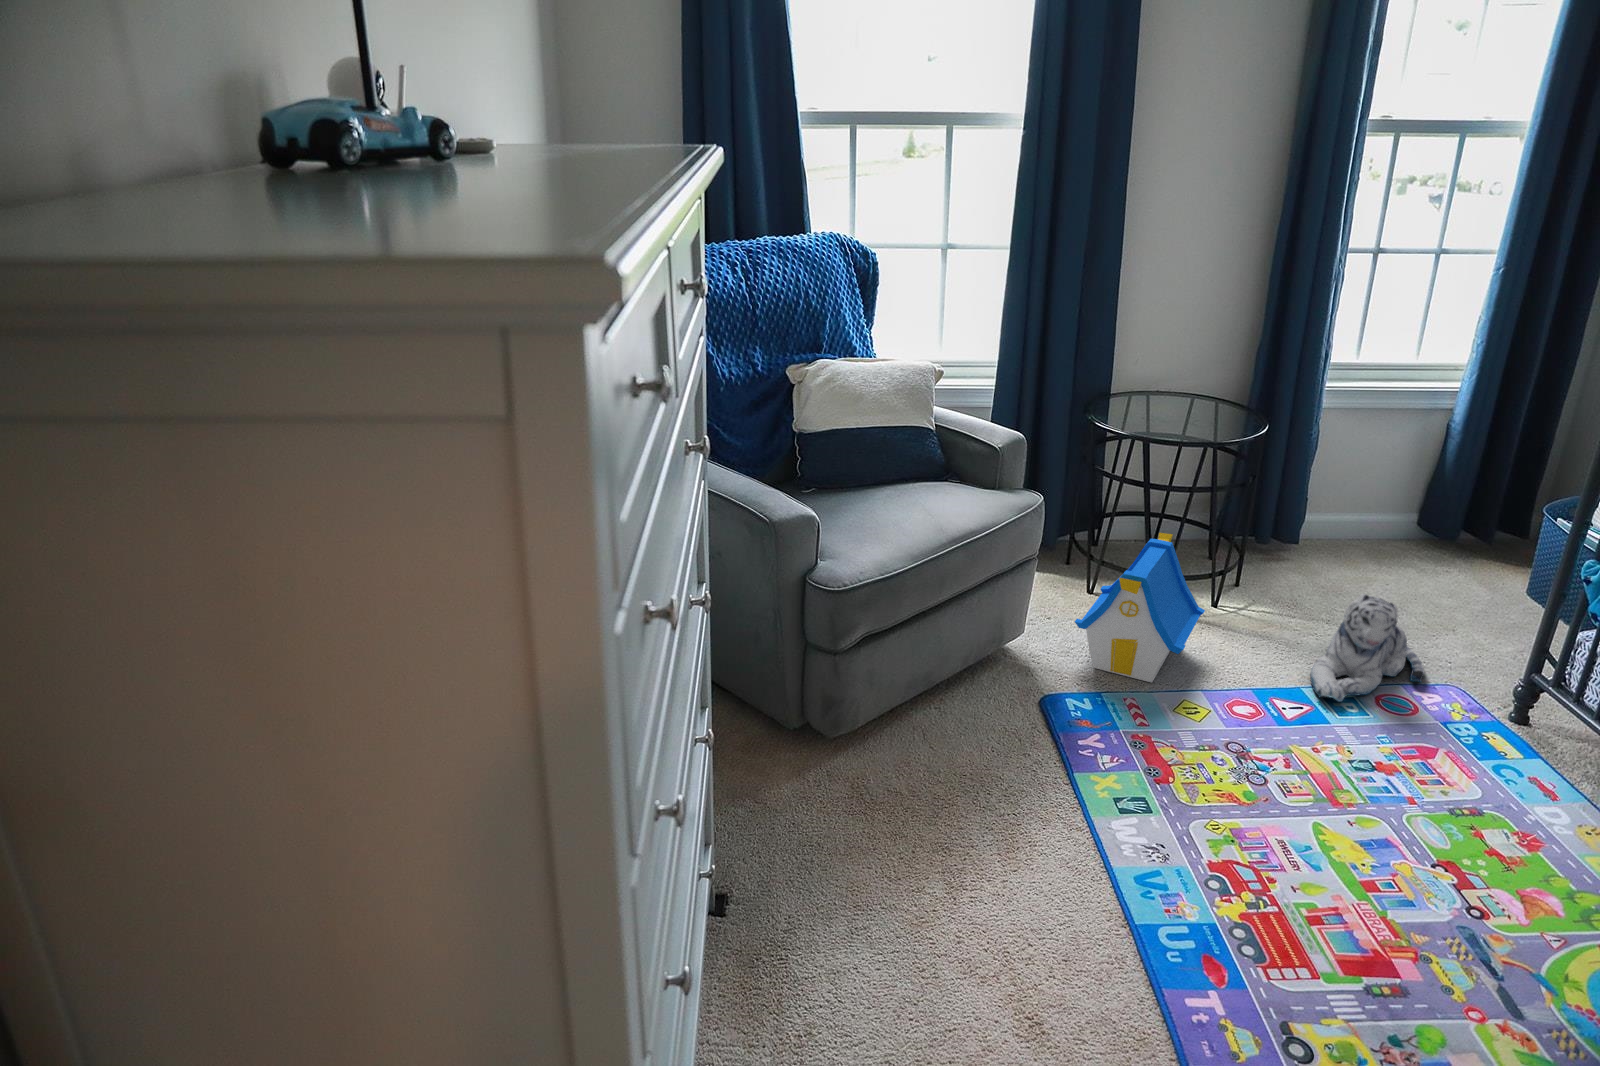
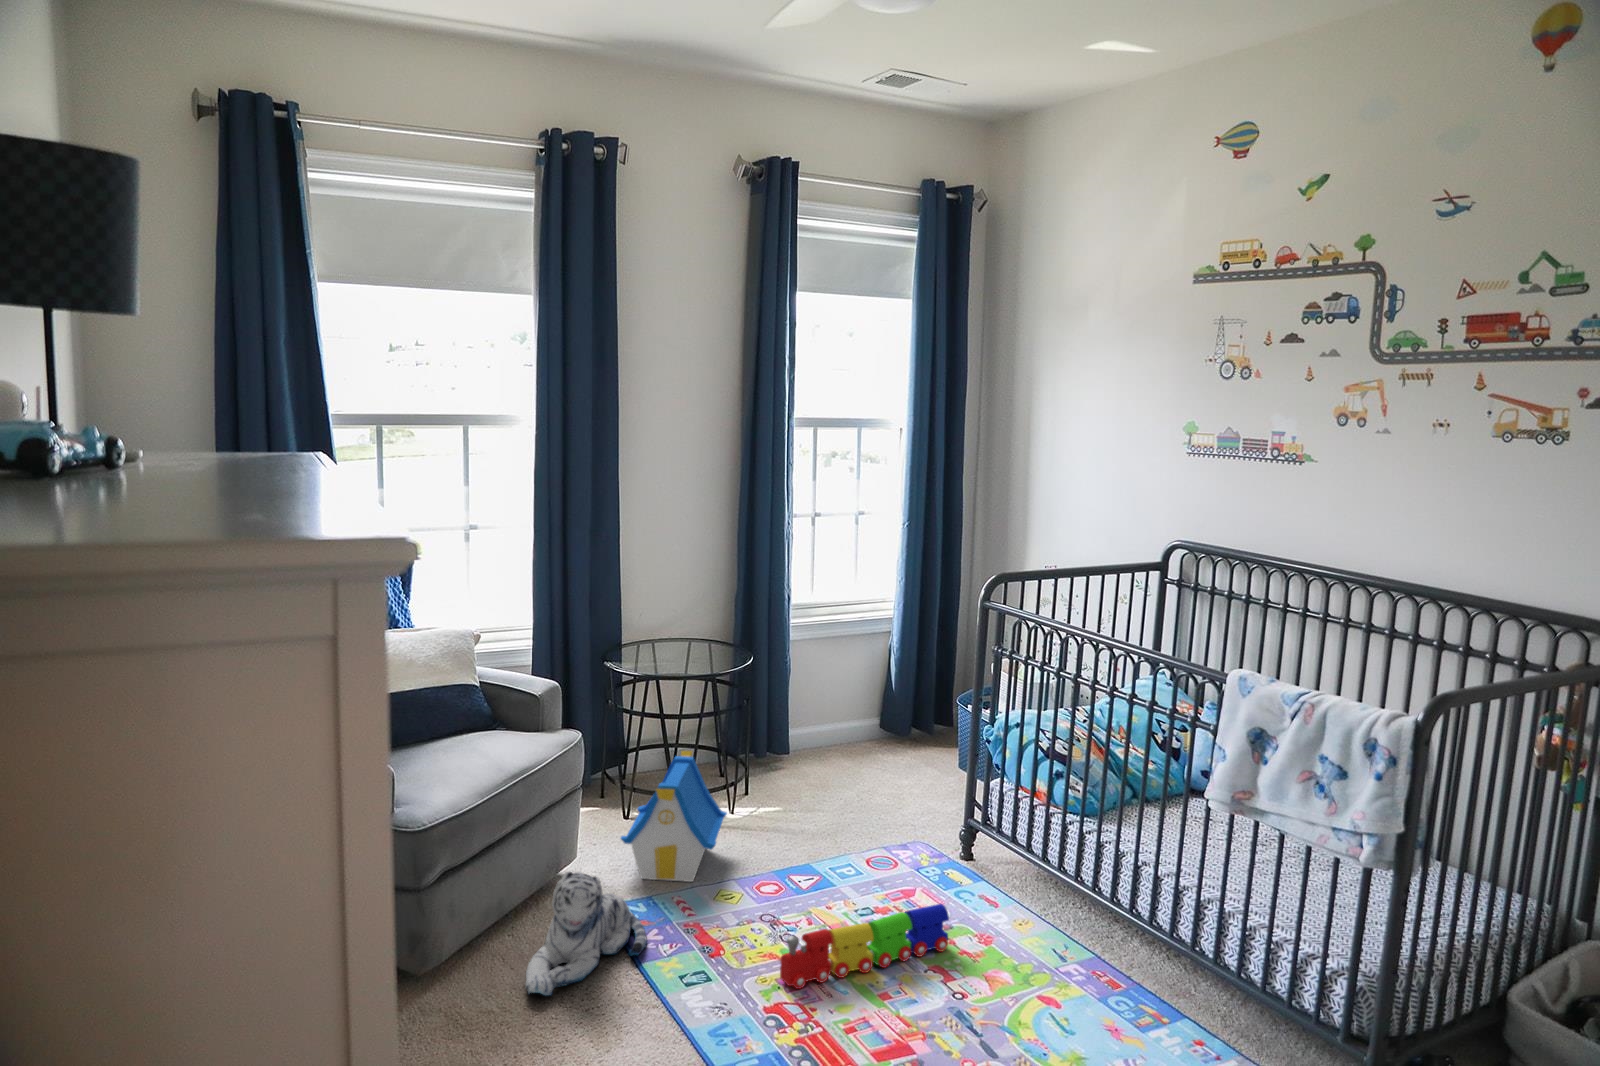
plush toy: present [1310,594,1424,702] -> present [526,872,647,995]
toy train: none [1235,787,1482,848] -> present [780,904,949,989]

